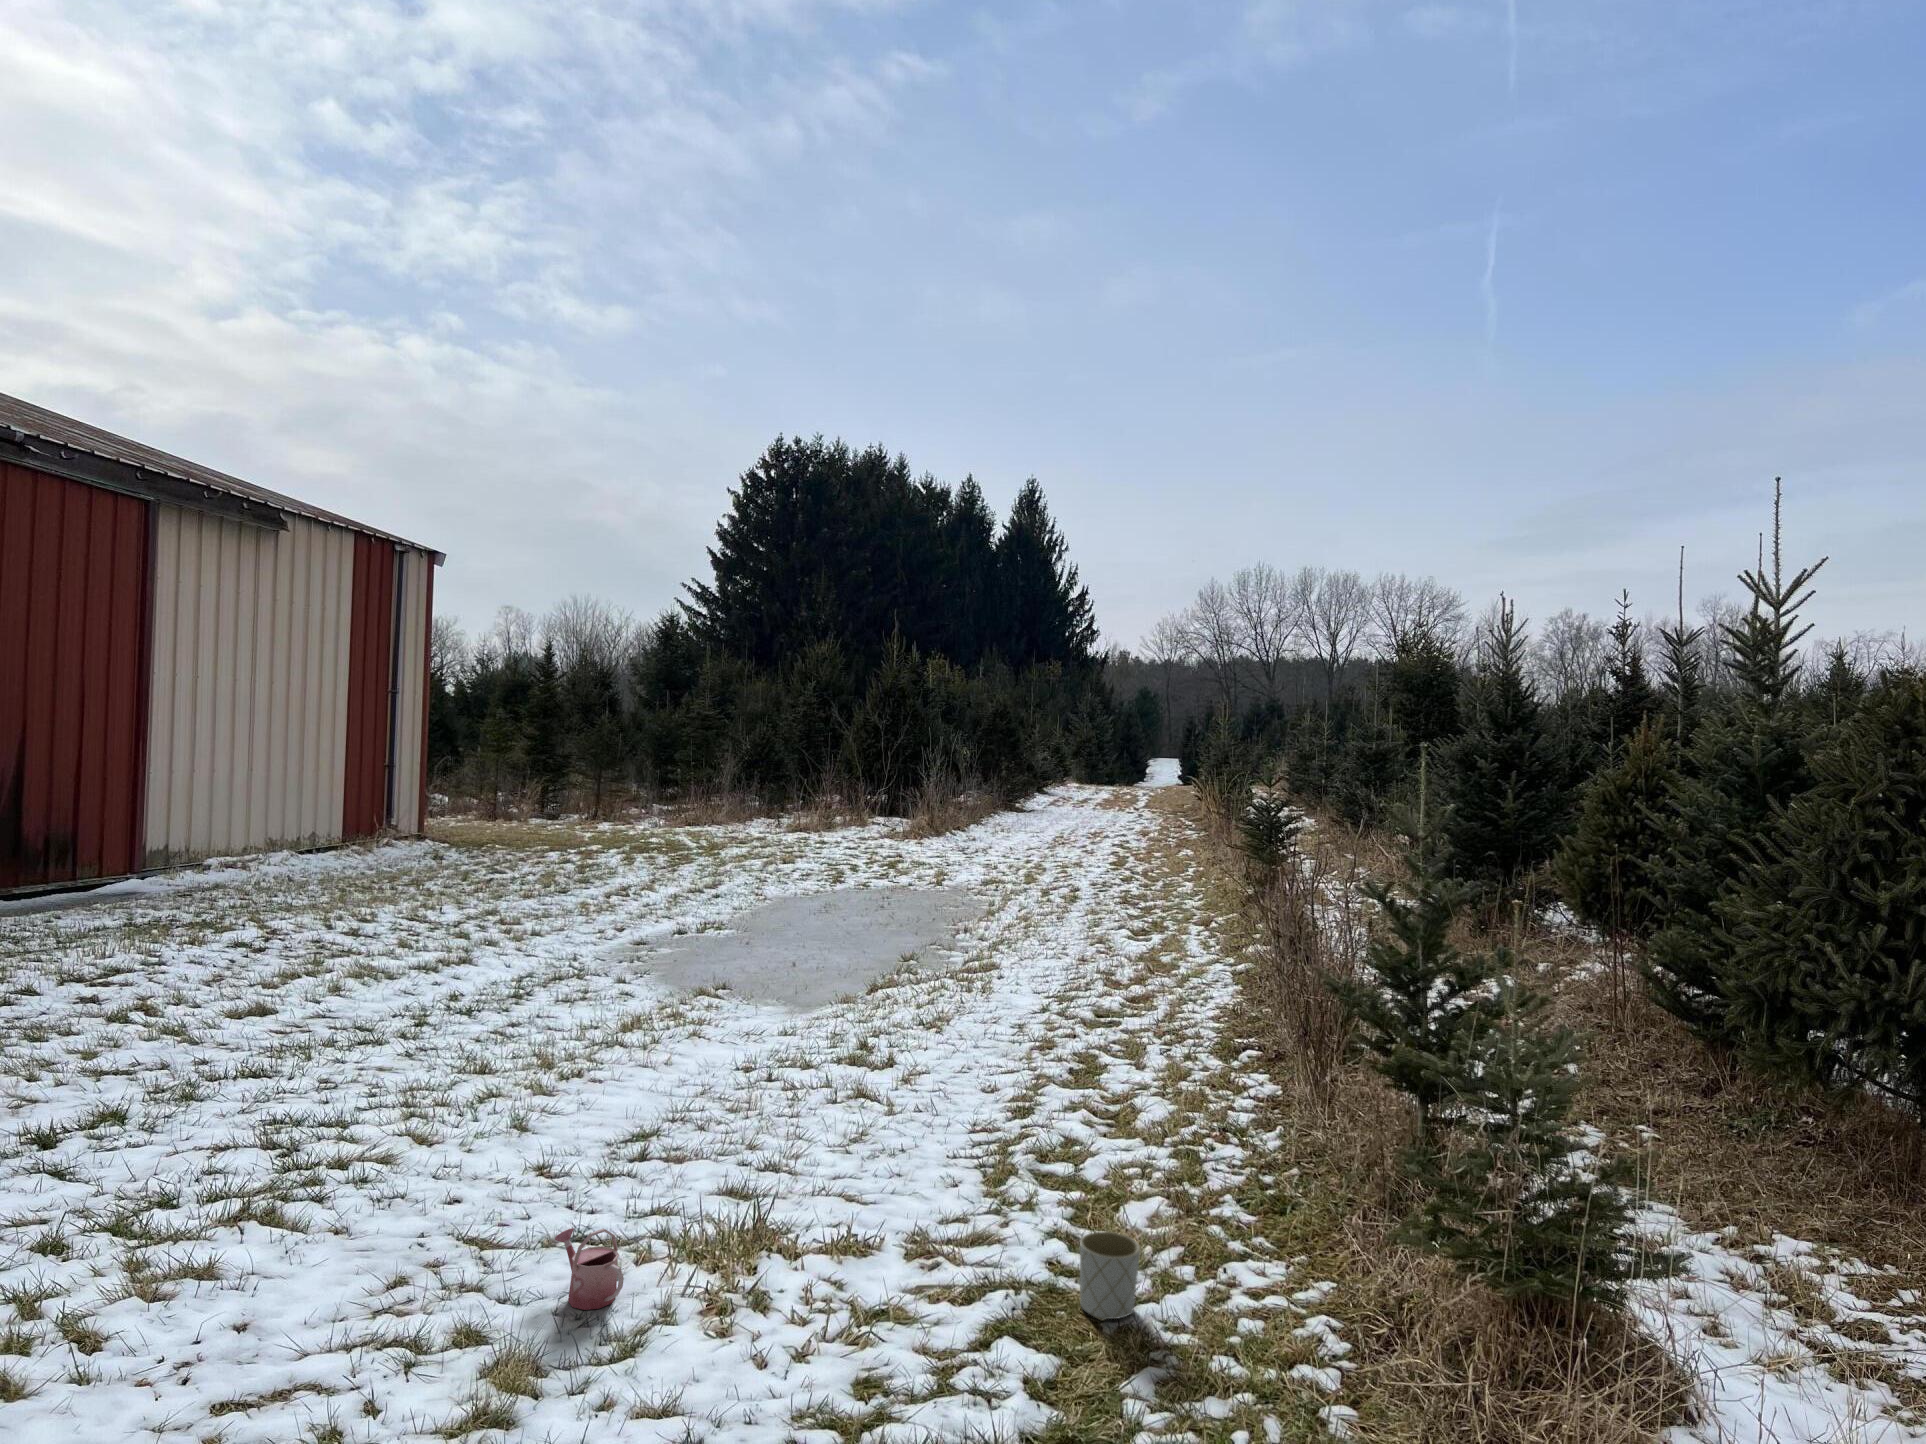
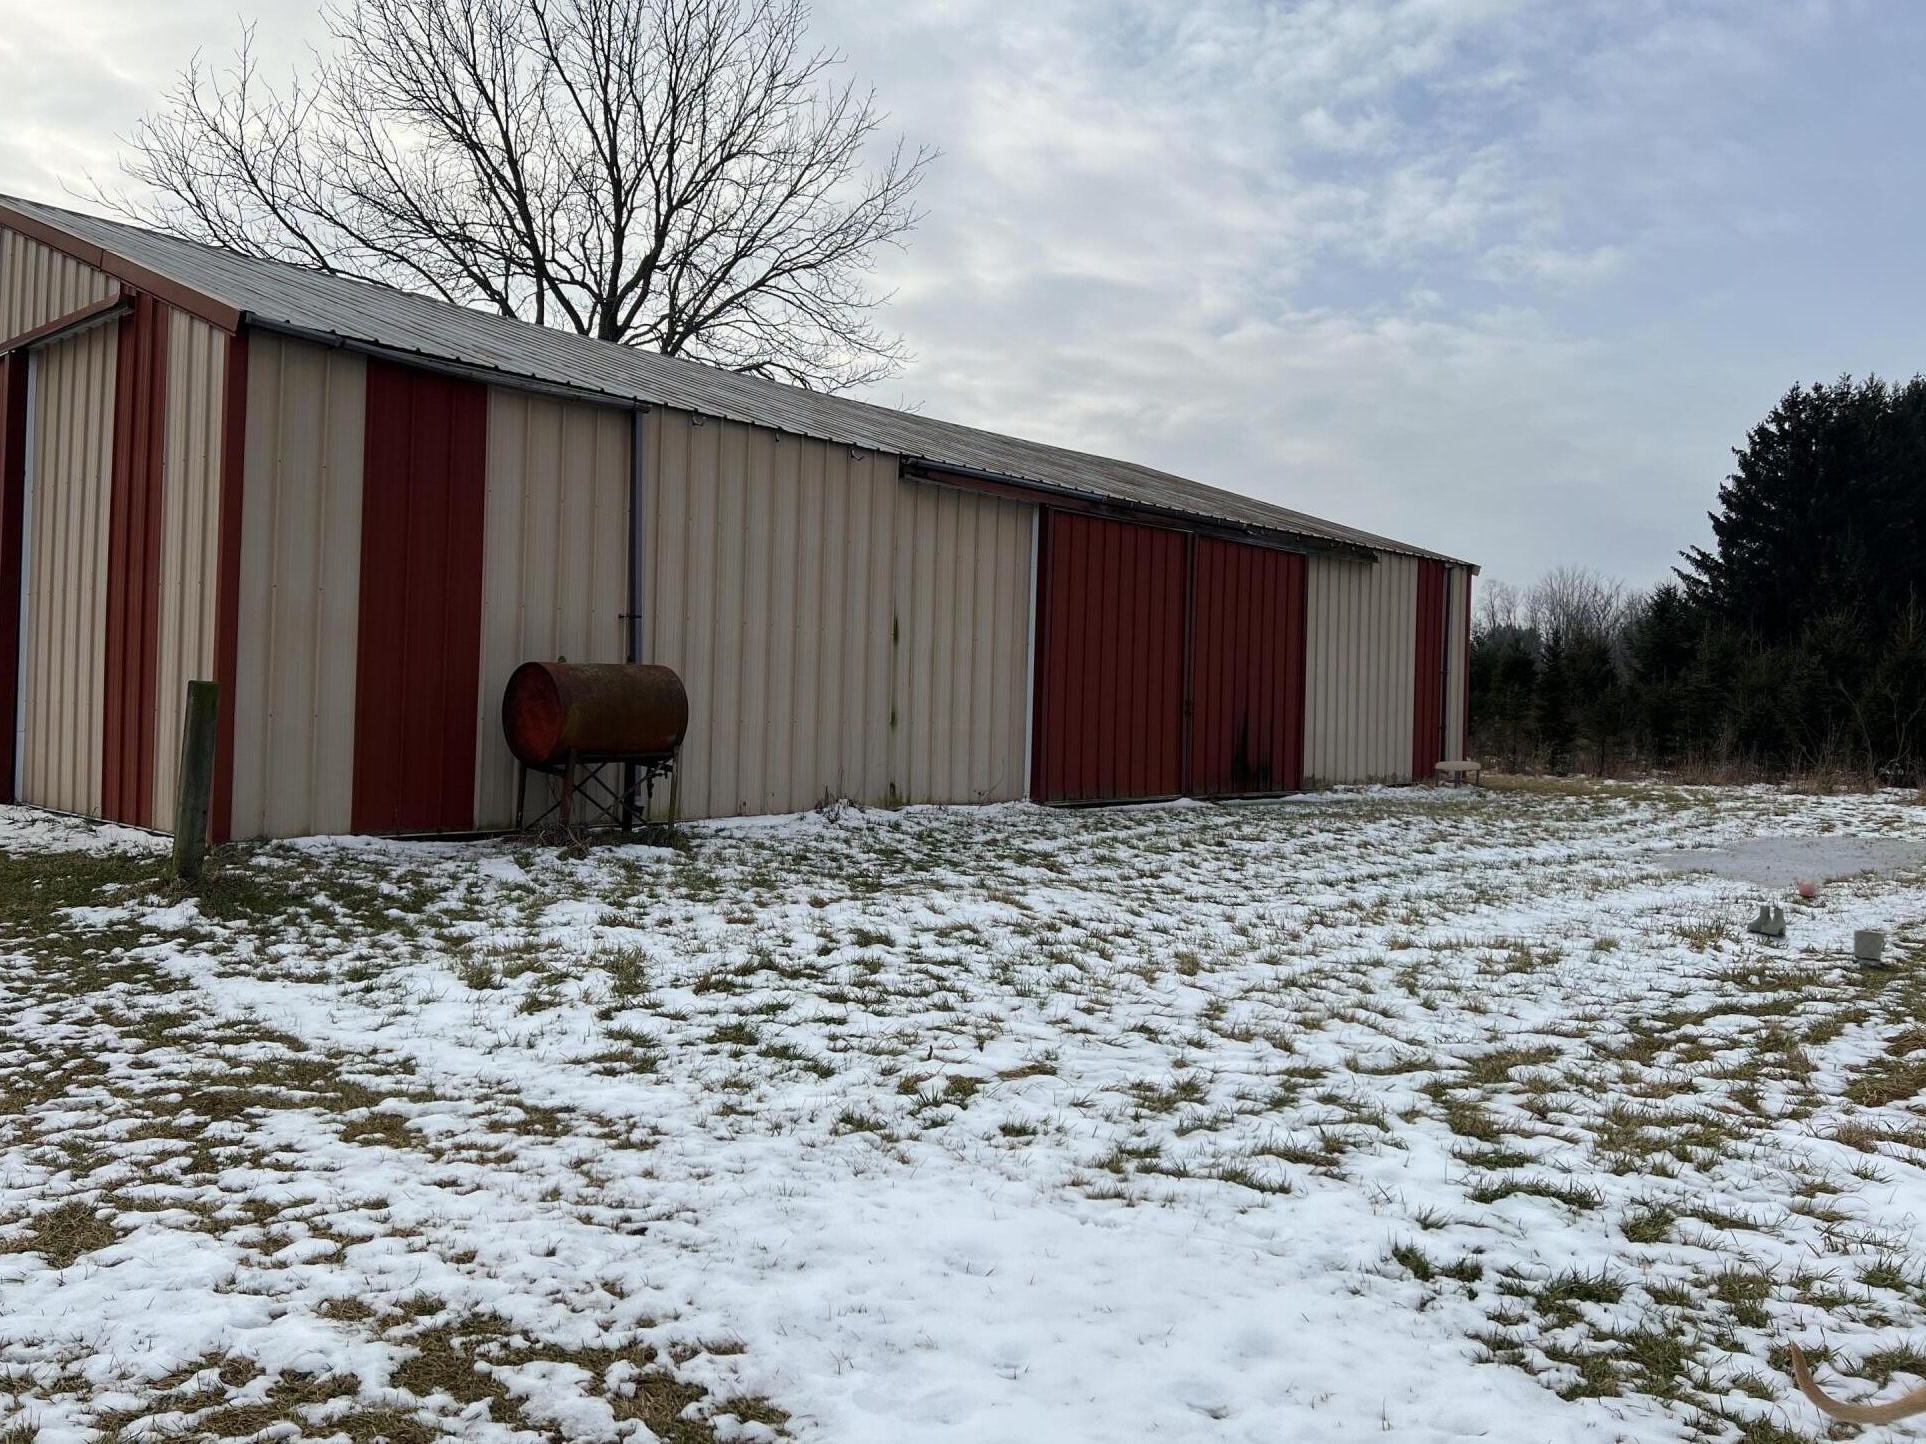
bench: none [353,810,429,853] -> present [1435,761,1481,789]
boots: none [841,1170,918,1256] -> present [1747,906,1786,935]
watering can: present [555,1228,624,1310] -> present [1792,877,1816,897]

